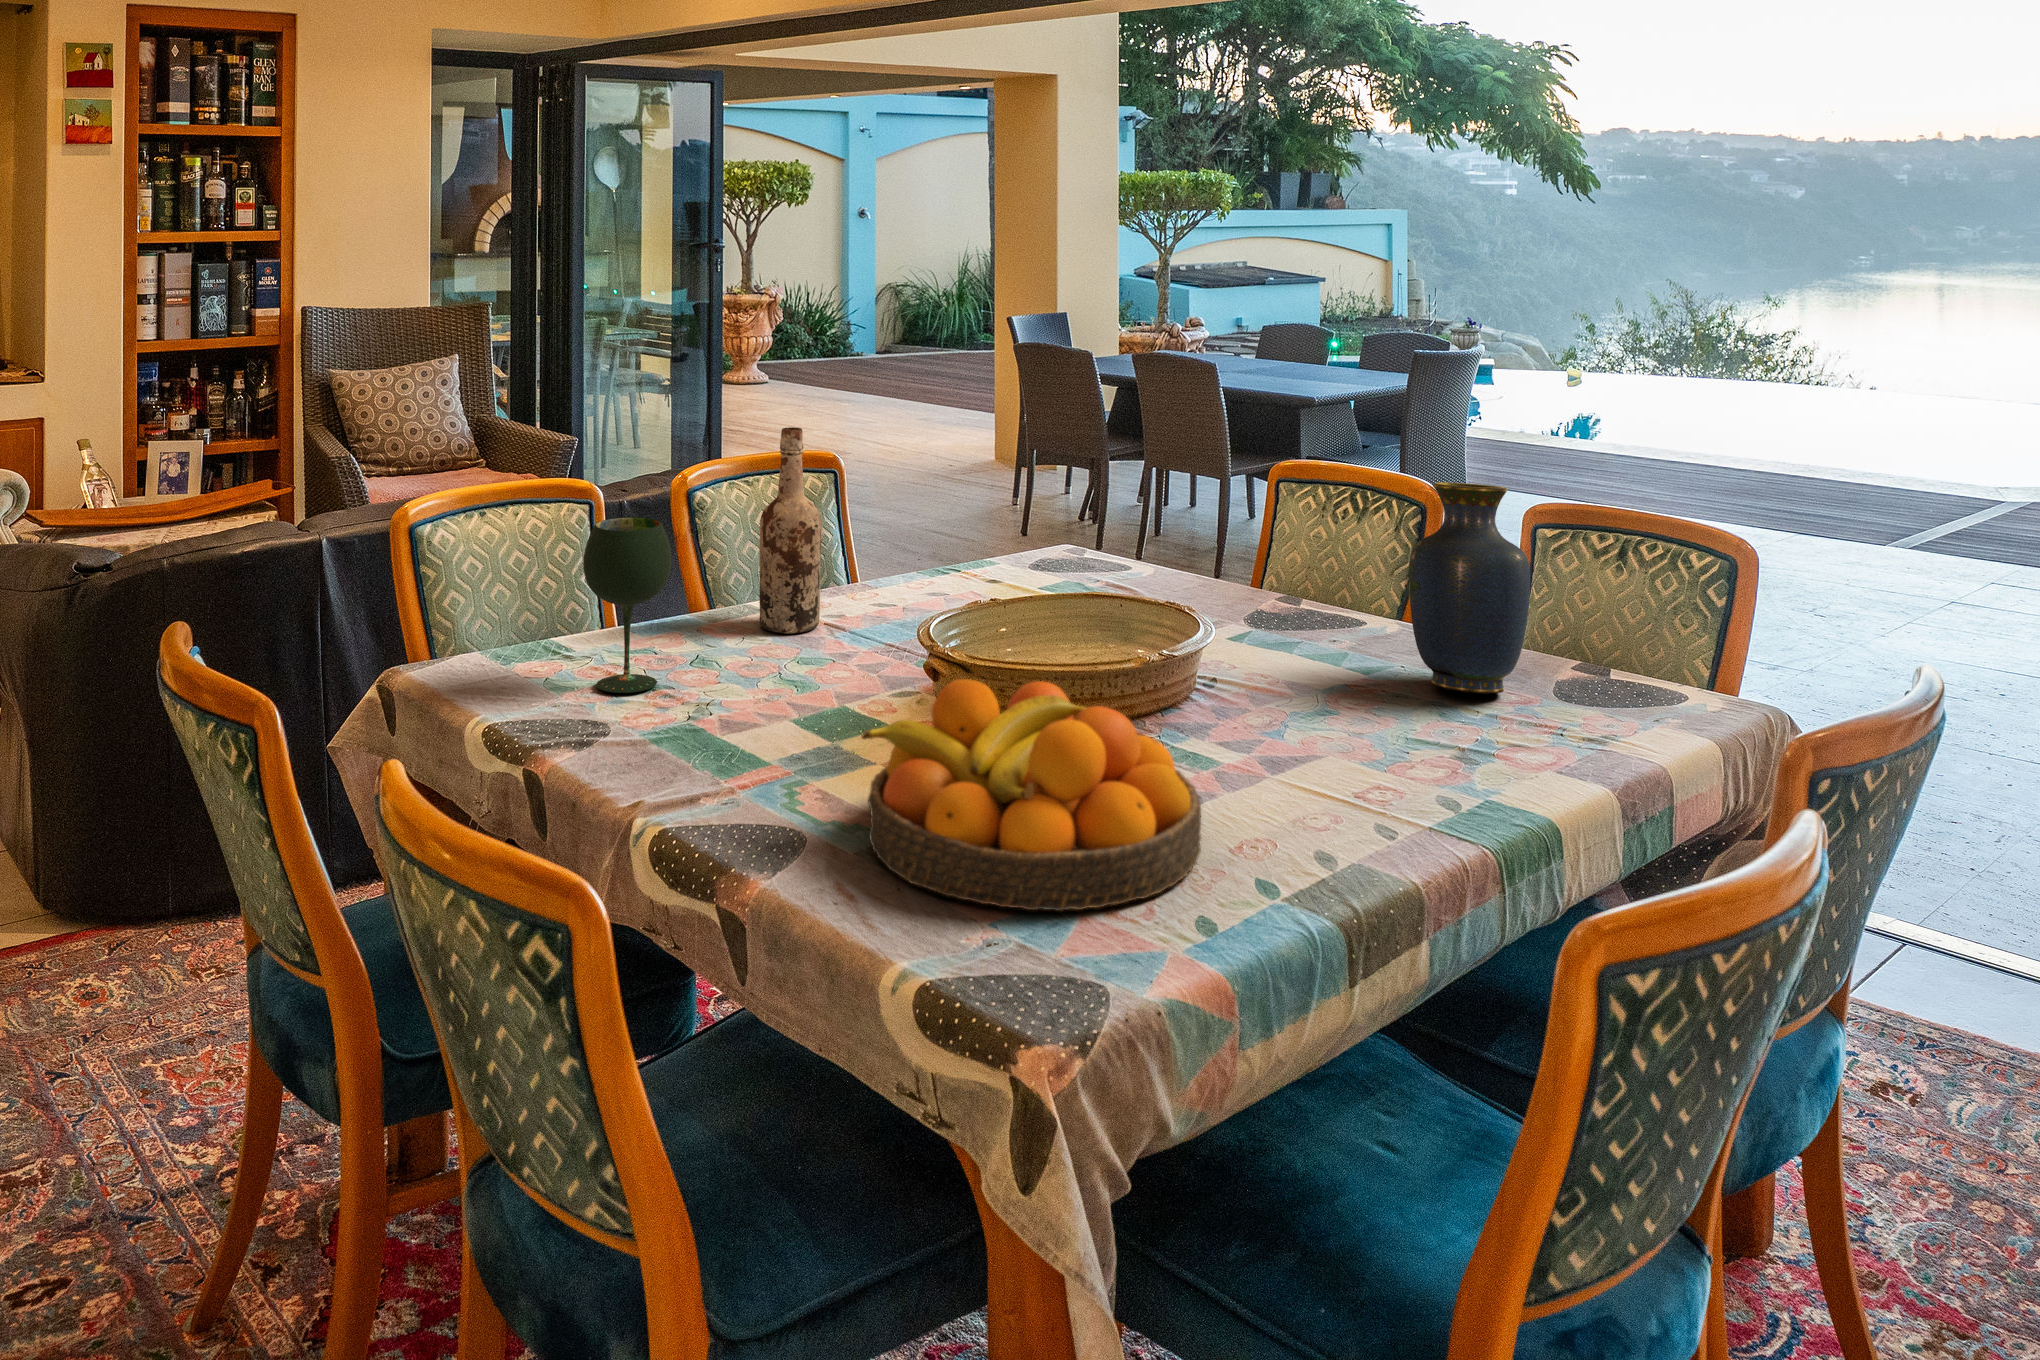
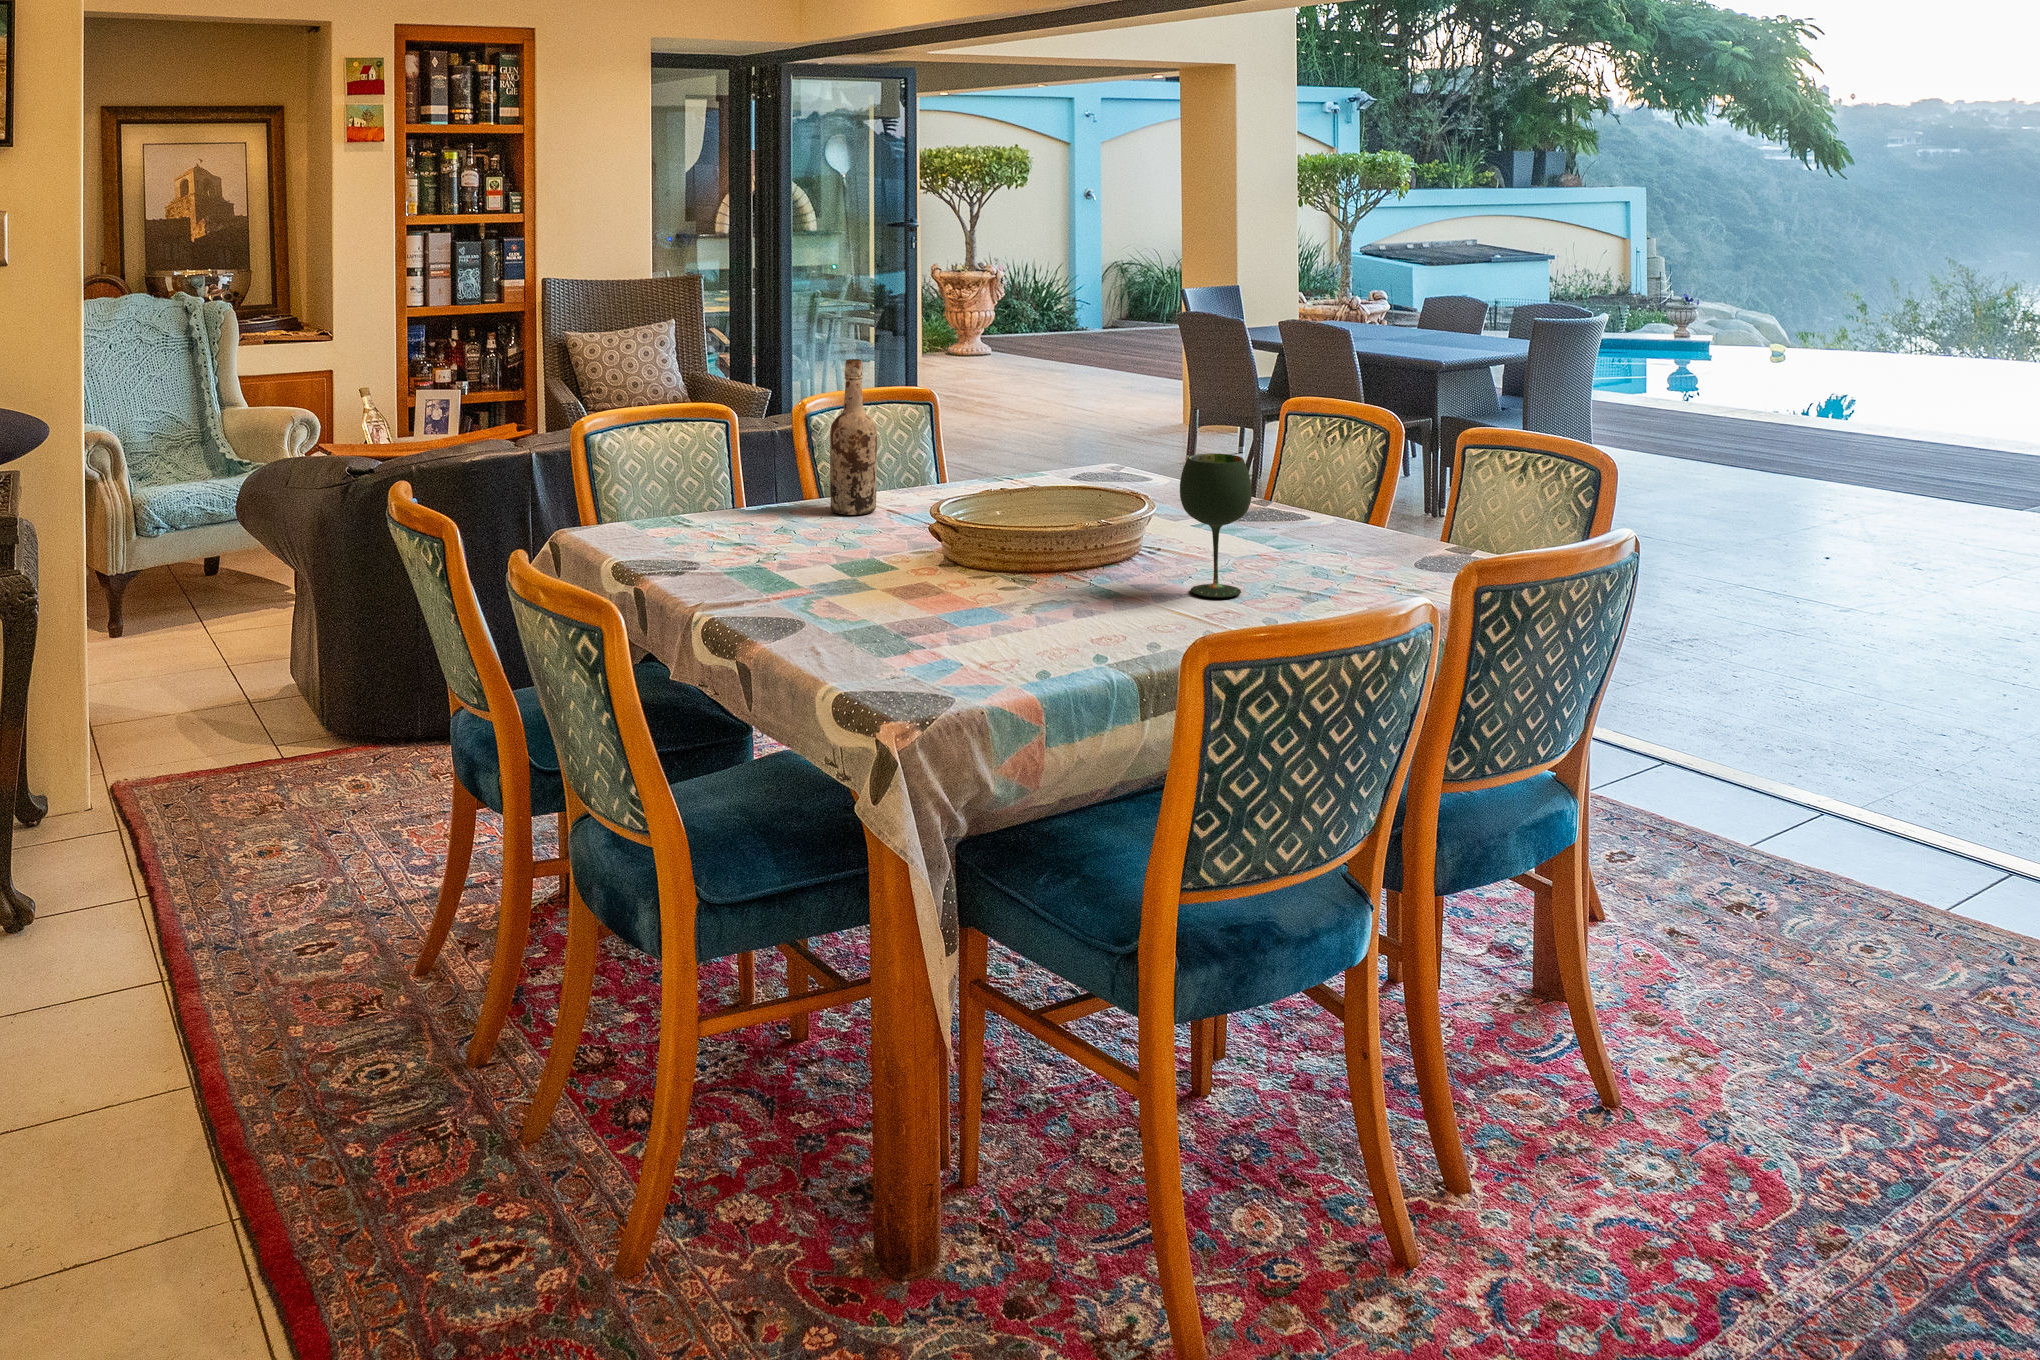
vase: present [1409,483,1530,694] -> none [1304,401,1395,560]
wine glass: present [583,517,672,693] -> present [1180,454,1252,598]
fruit bowl: present [862,679,1201,911] -> none [836,521,1071,665]

